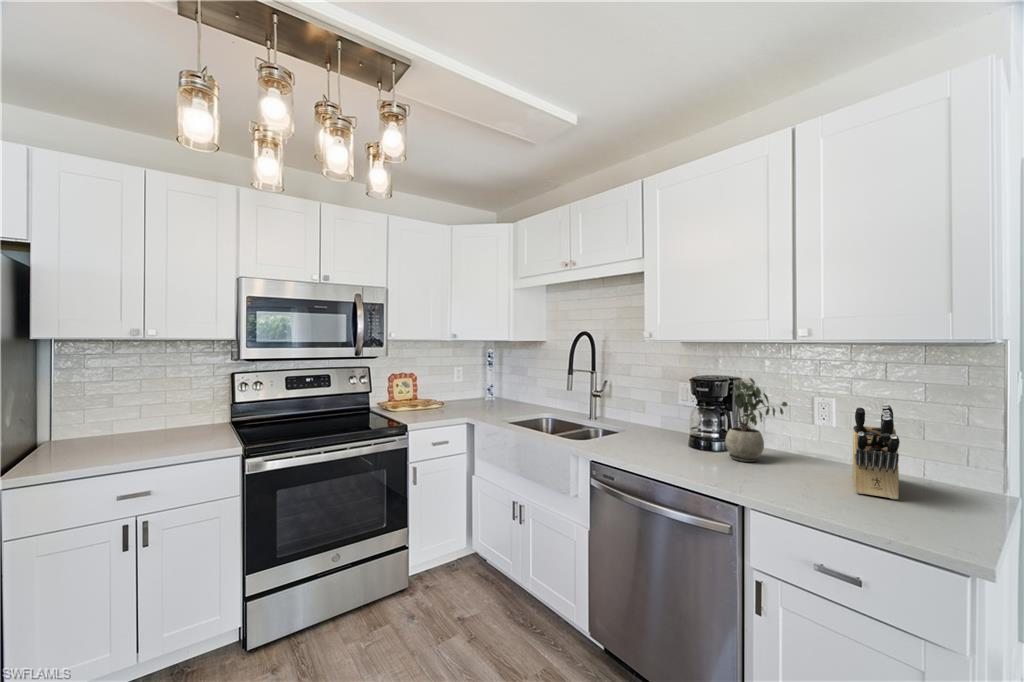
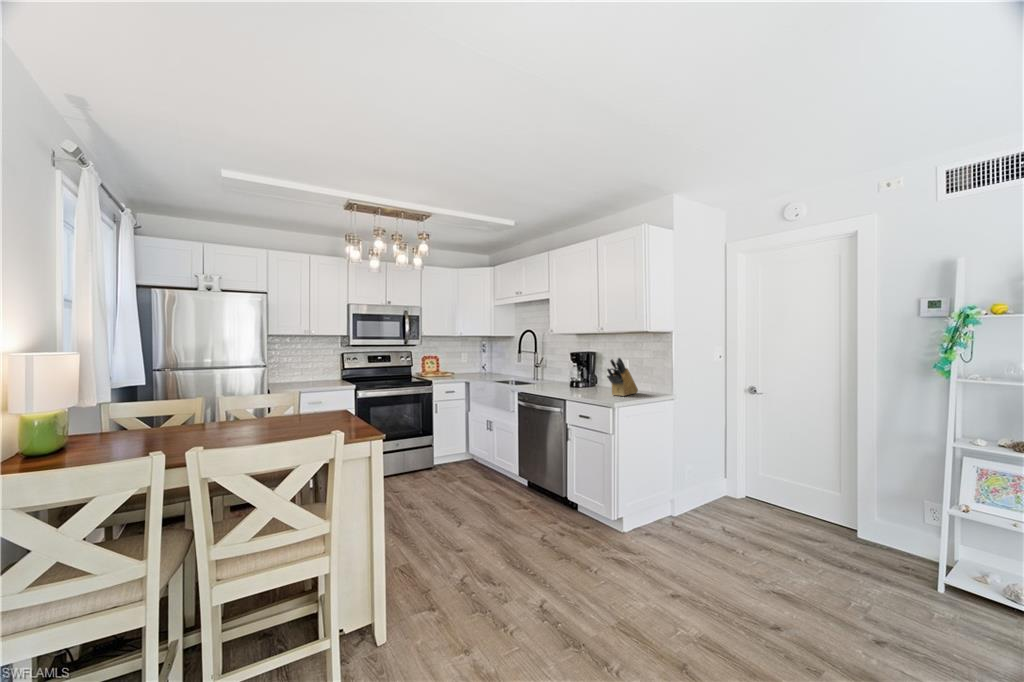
potted plant: present [725,378,787,462] -> none [579,351,605,390]

